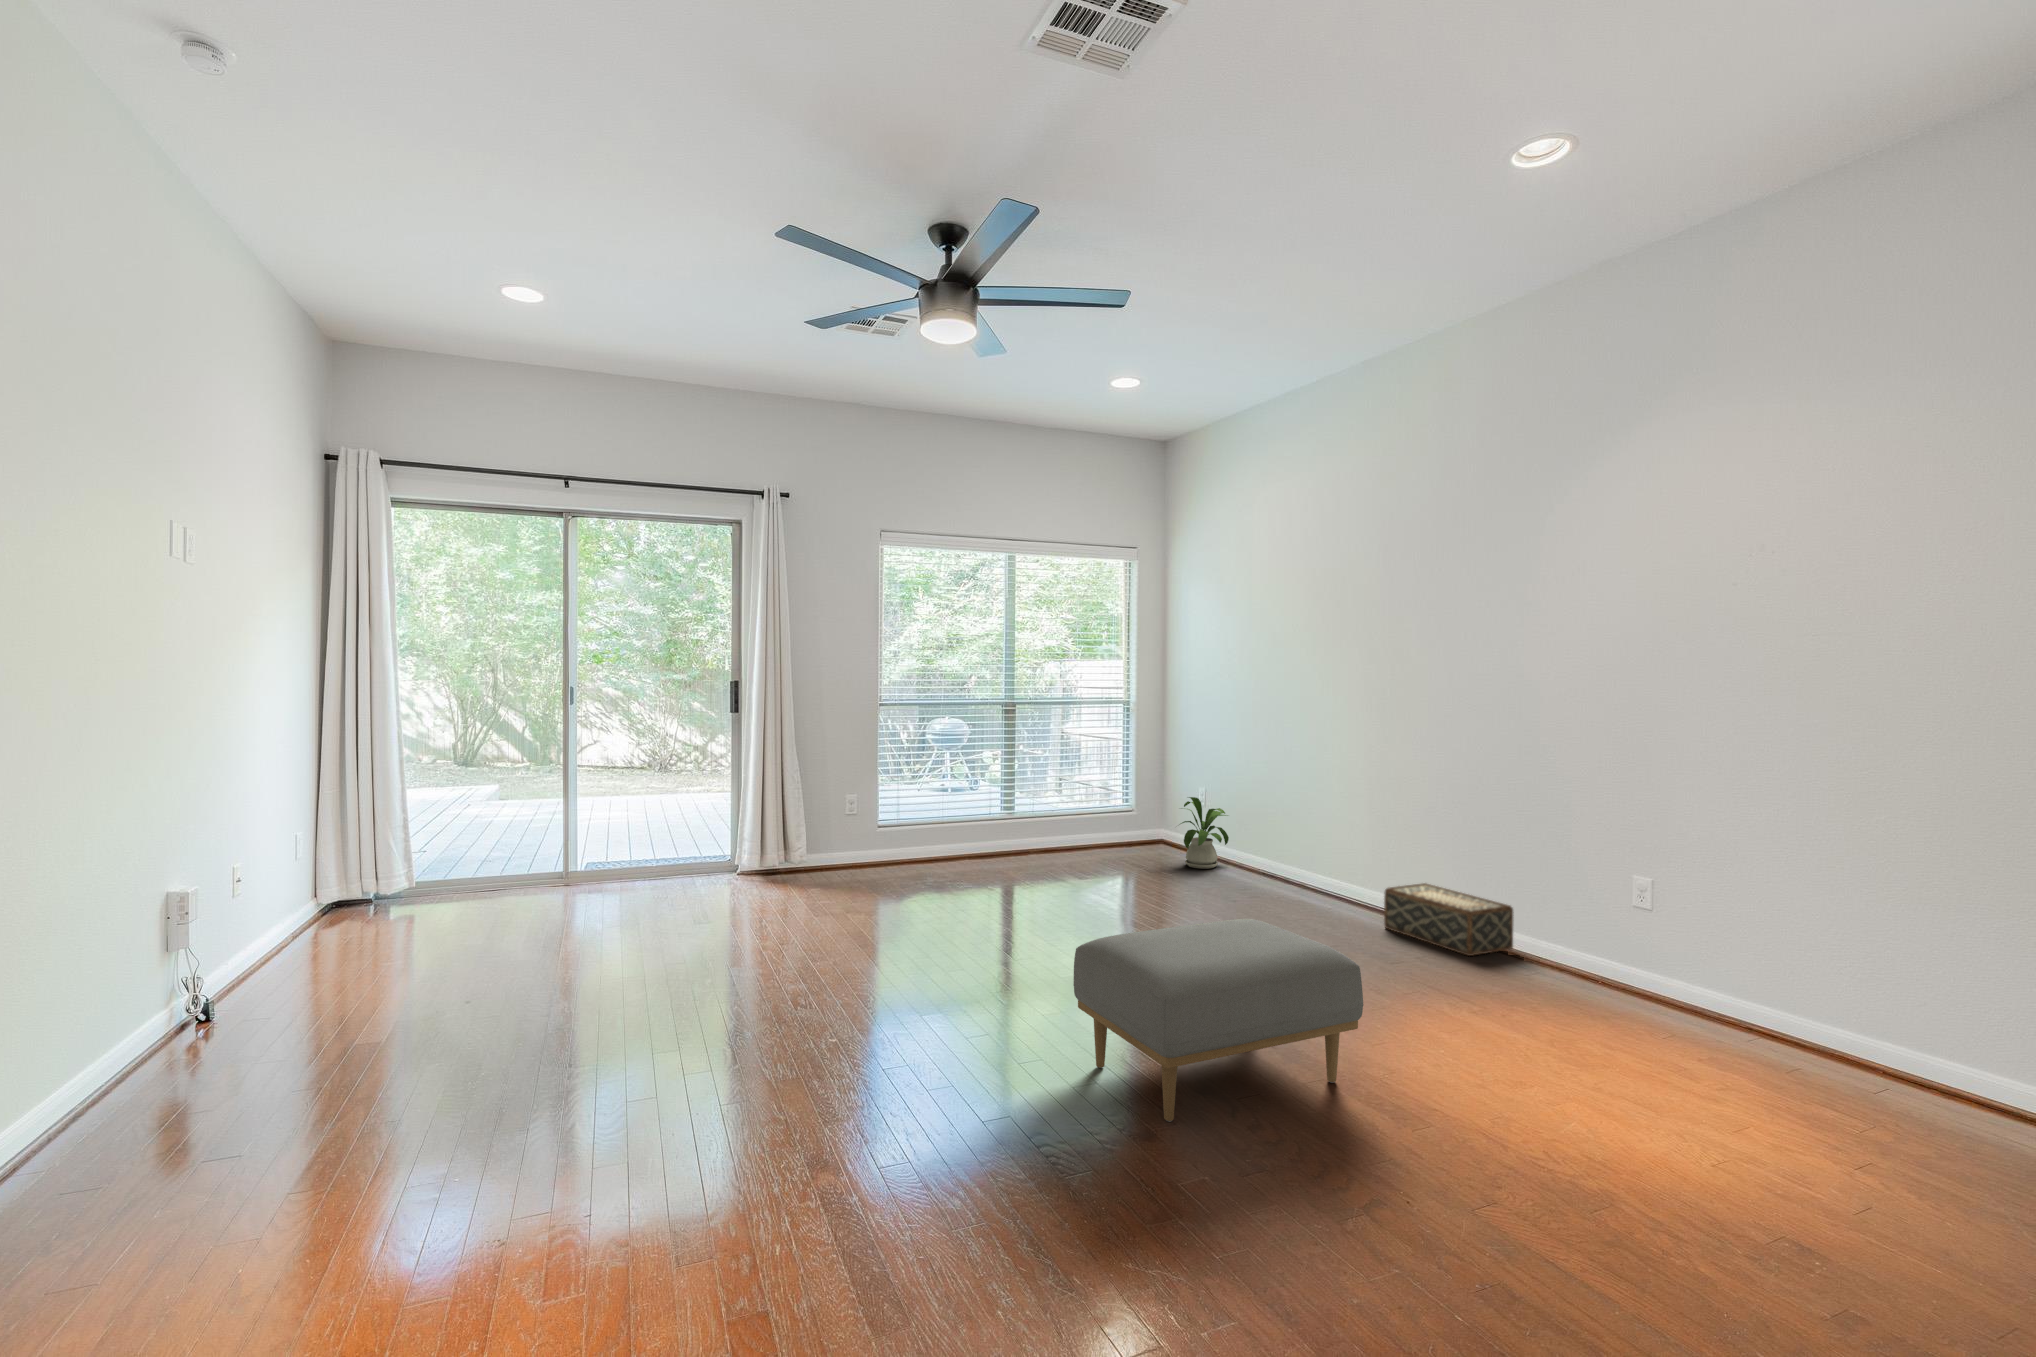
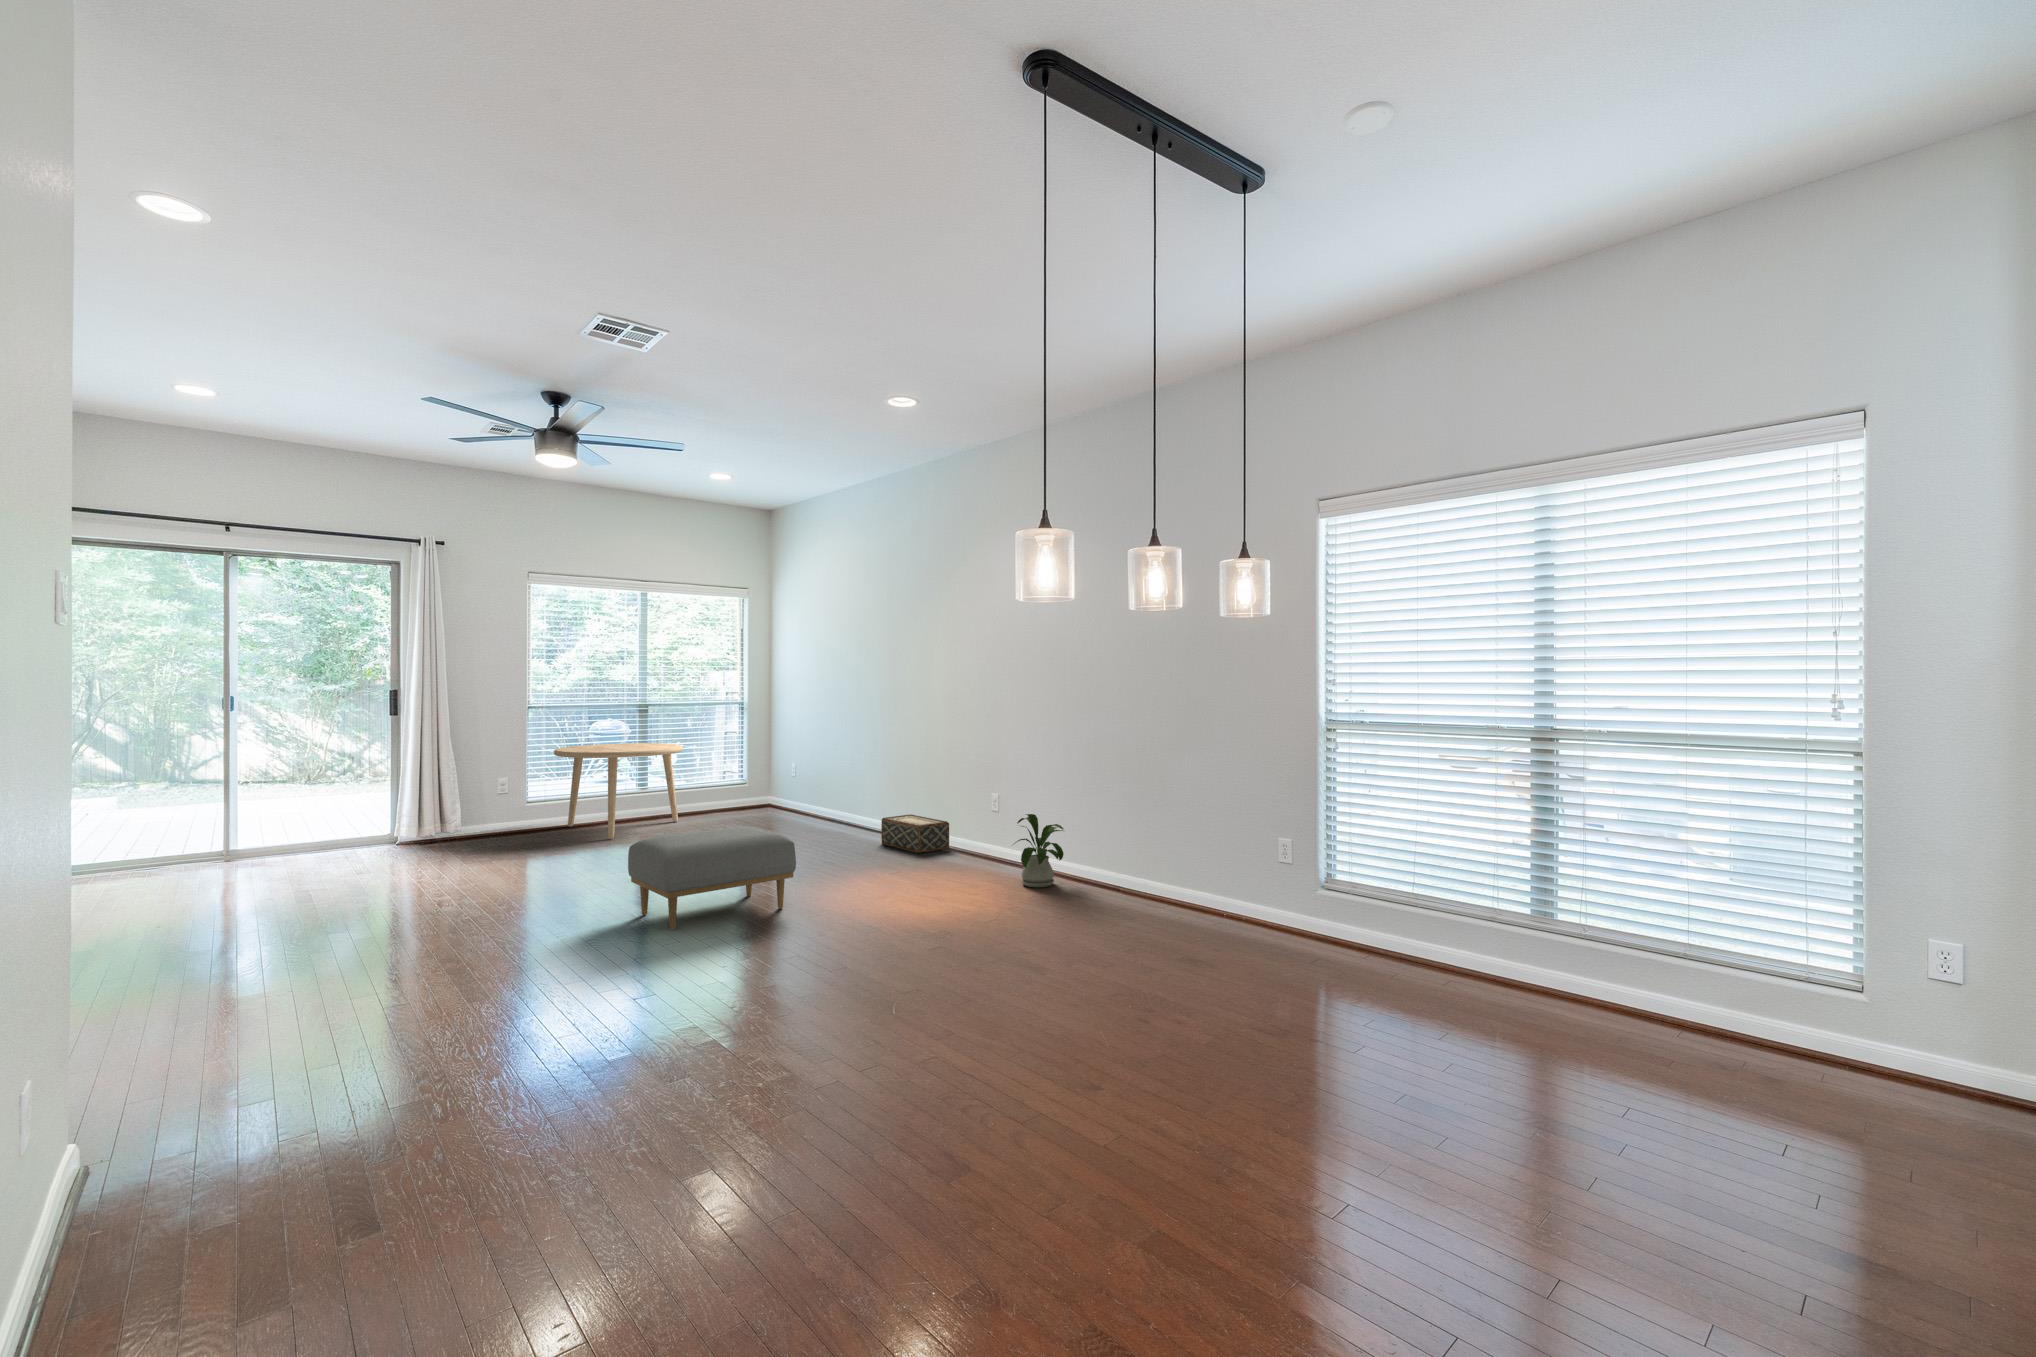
dining table: none [912,753,1067,884] -> present [554,743,683,839]
house plant: present [1181,797,1229,869] -> present [1014,814,1064,887]

